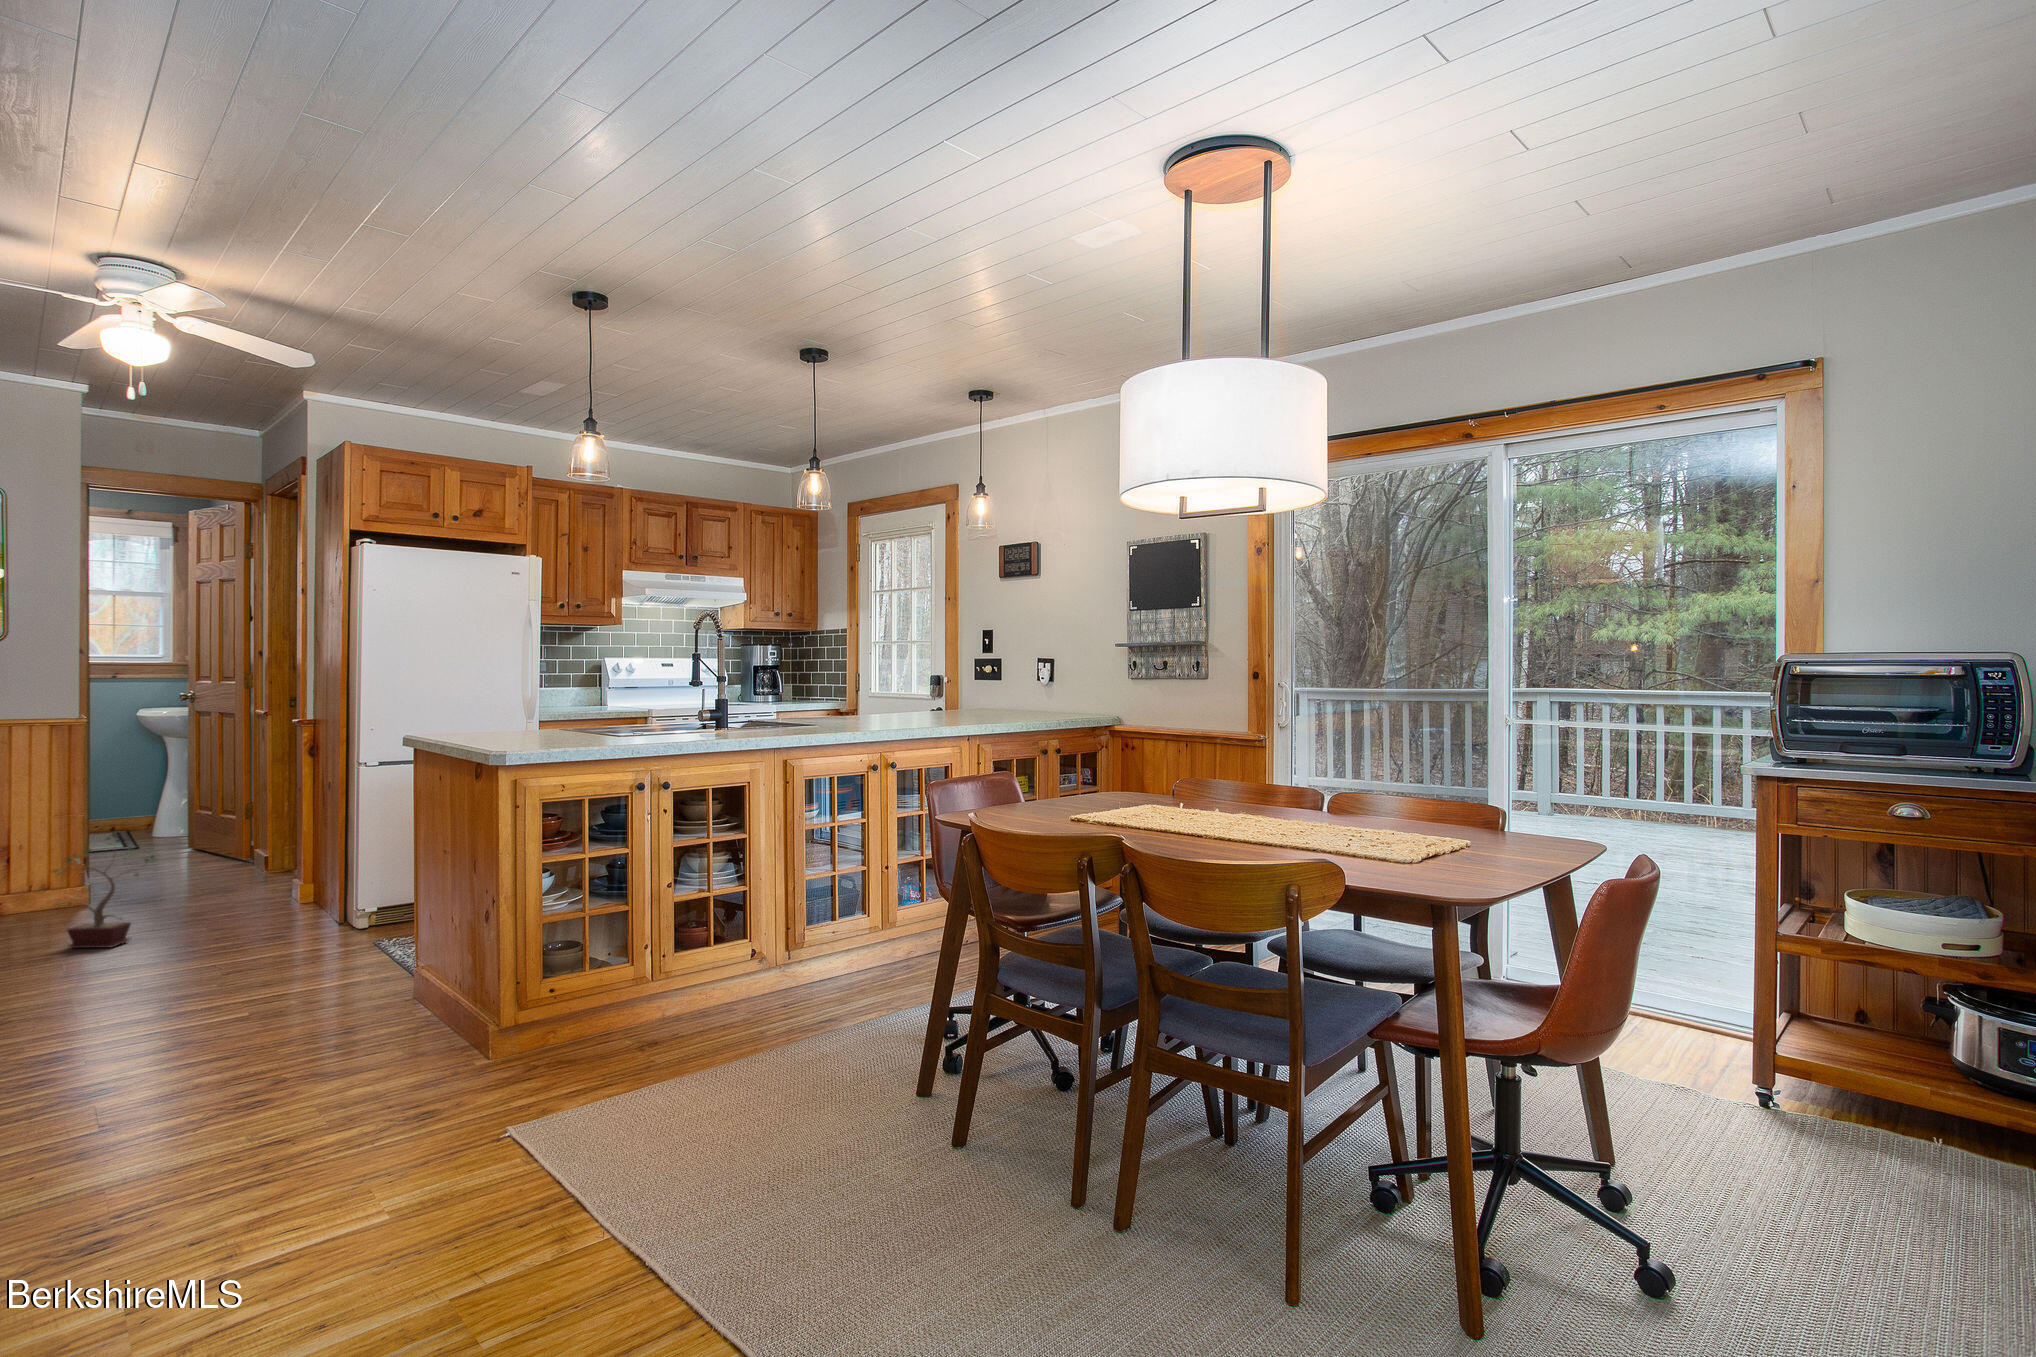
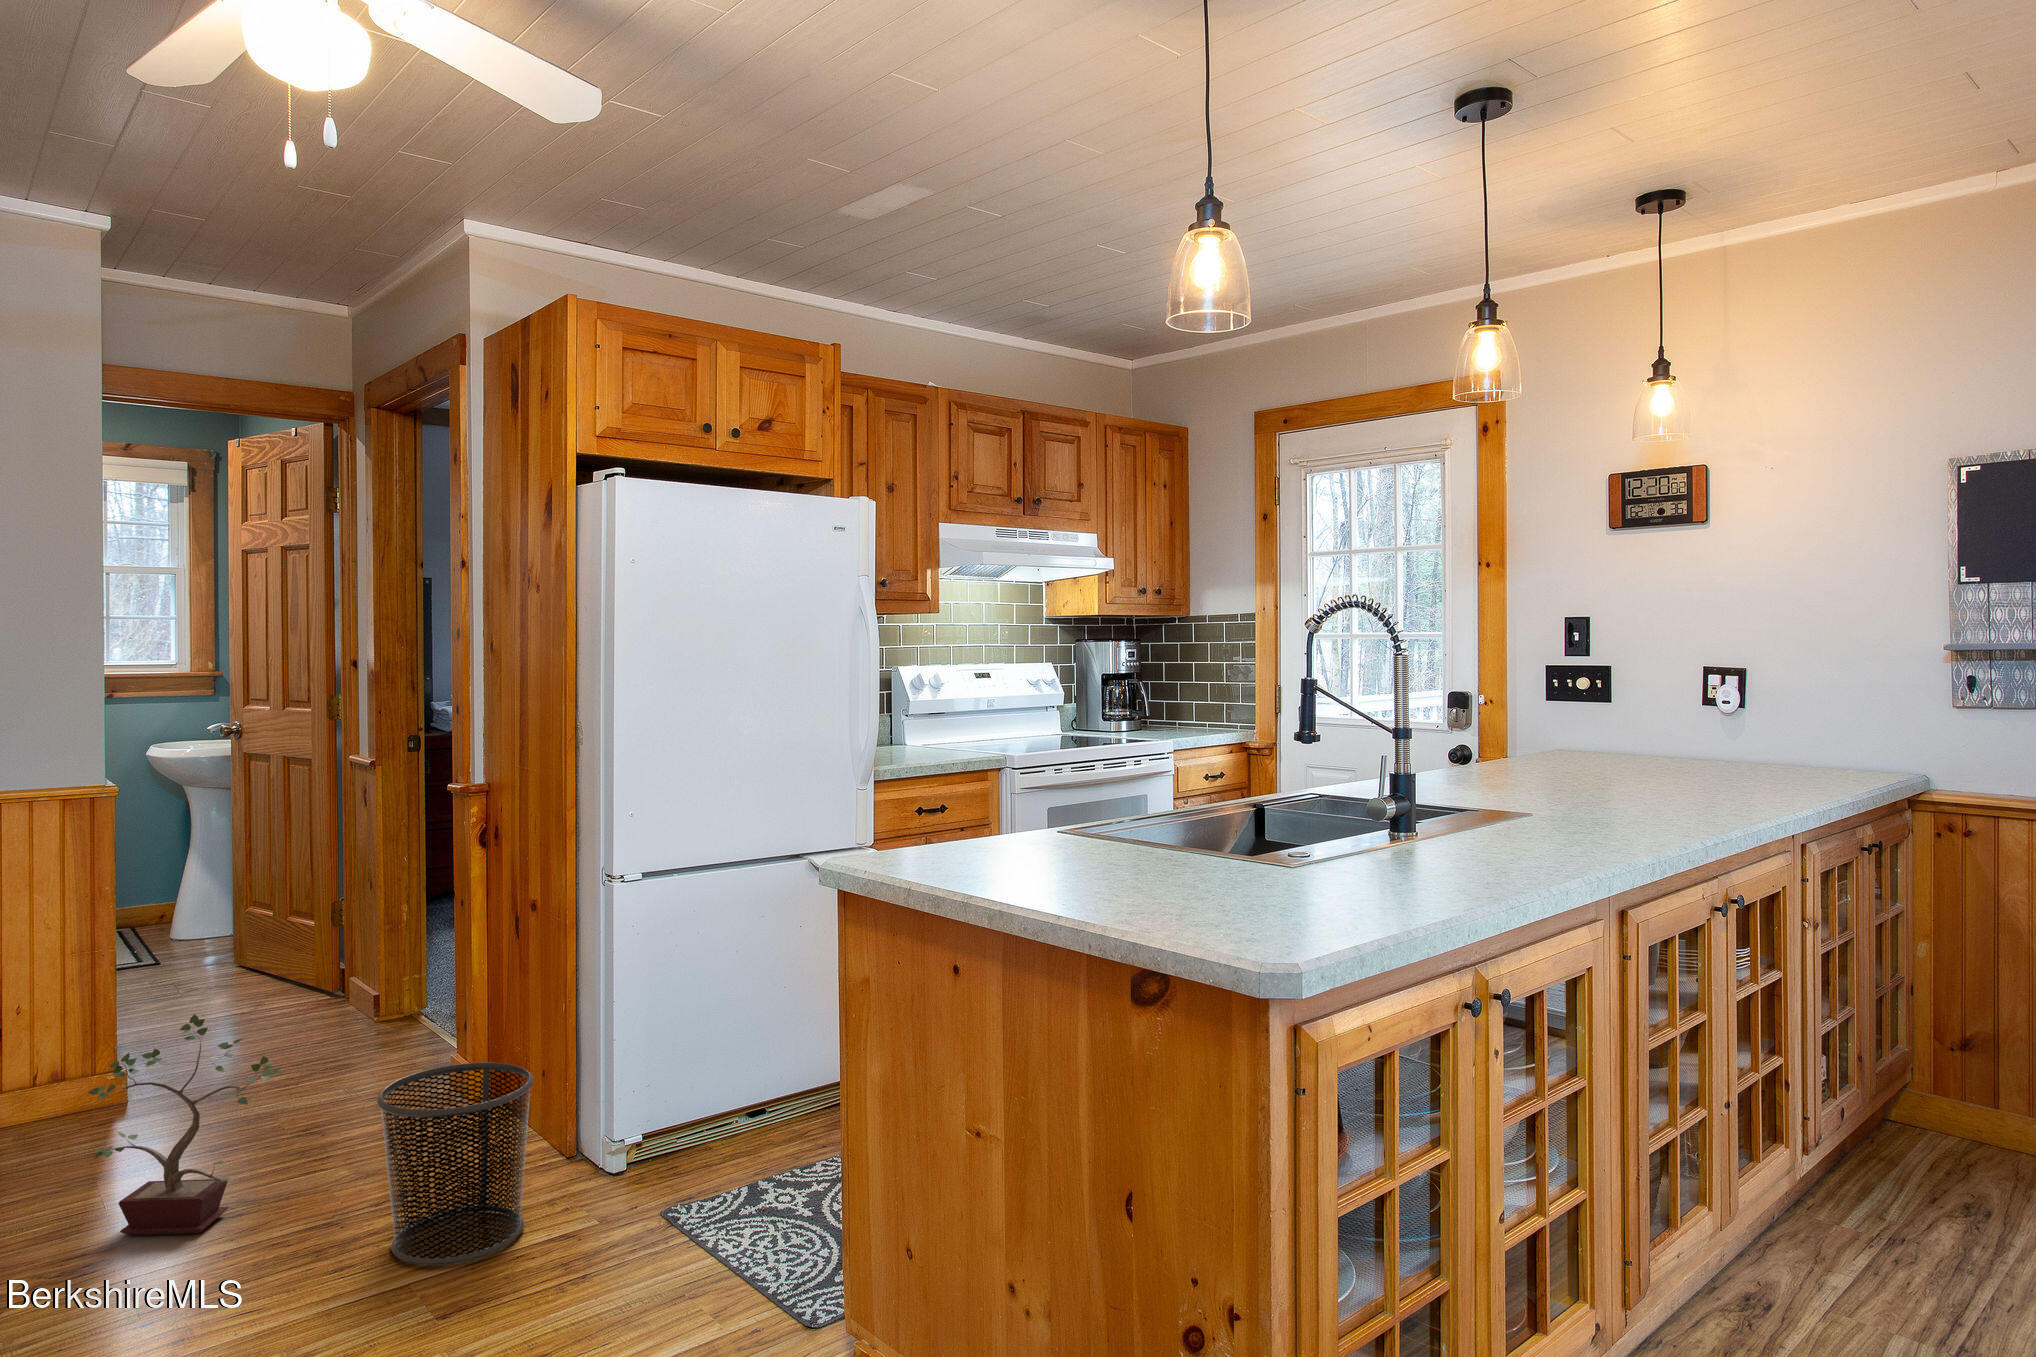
waste bin: none [207,860,302,957] -> present [377,1063,534,1265]

